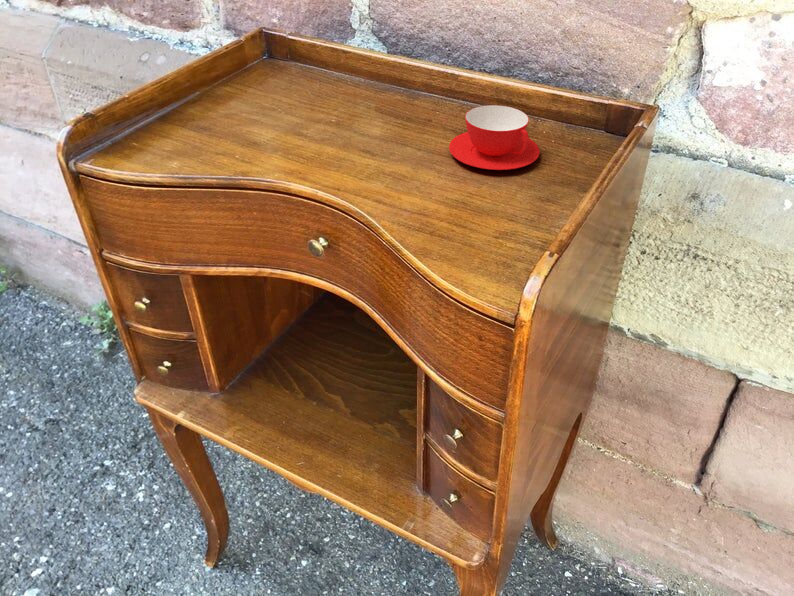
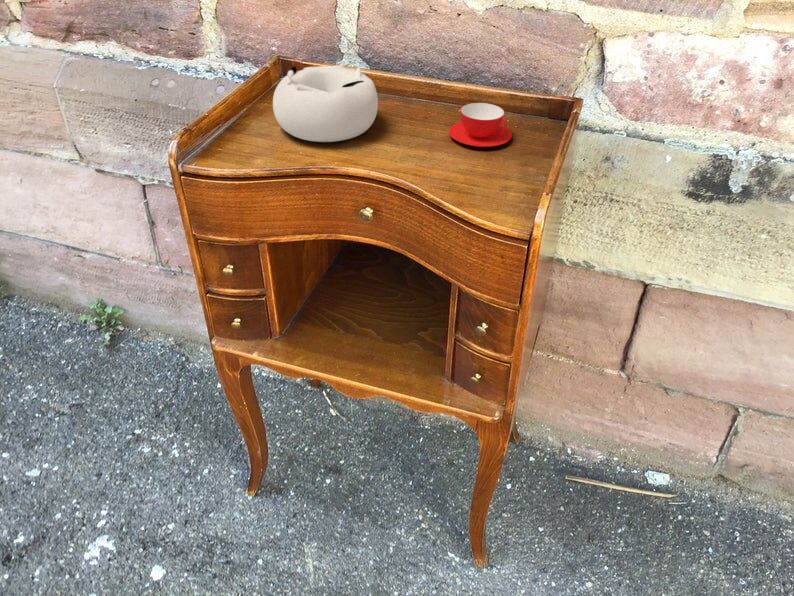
decorative bowl: none [213,41,357,146] -> present [273,65,378,142]

